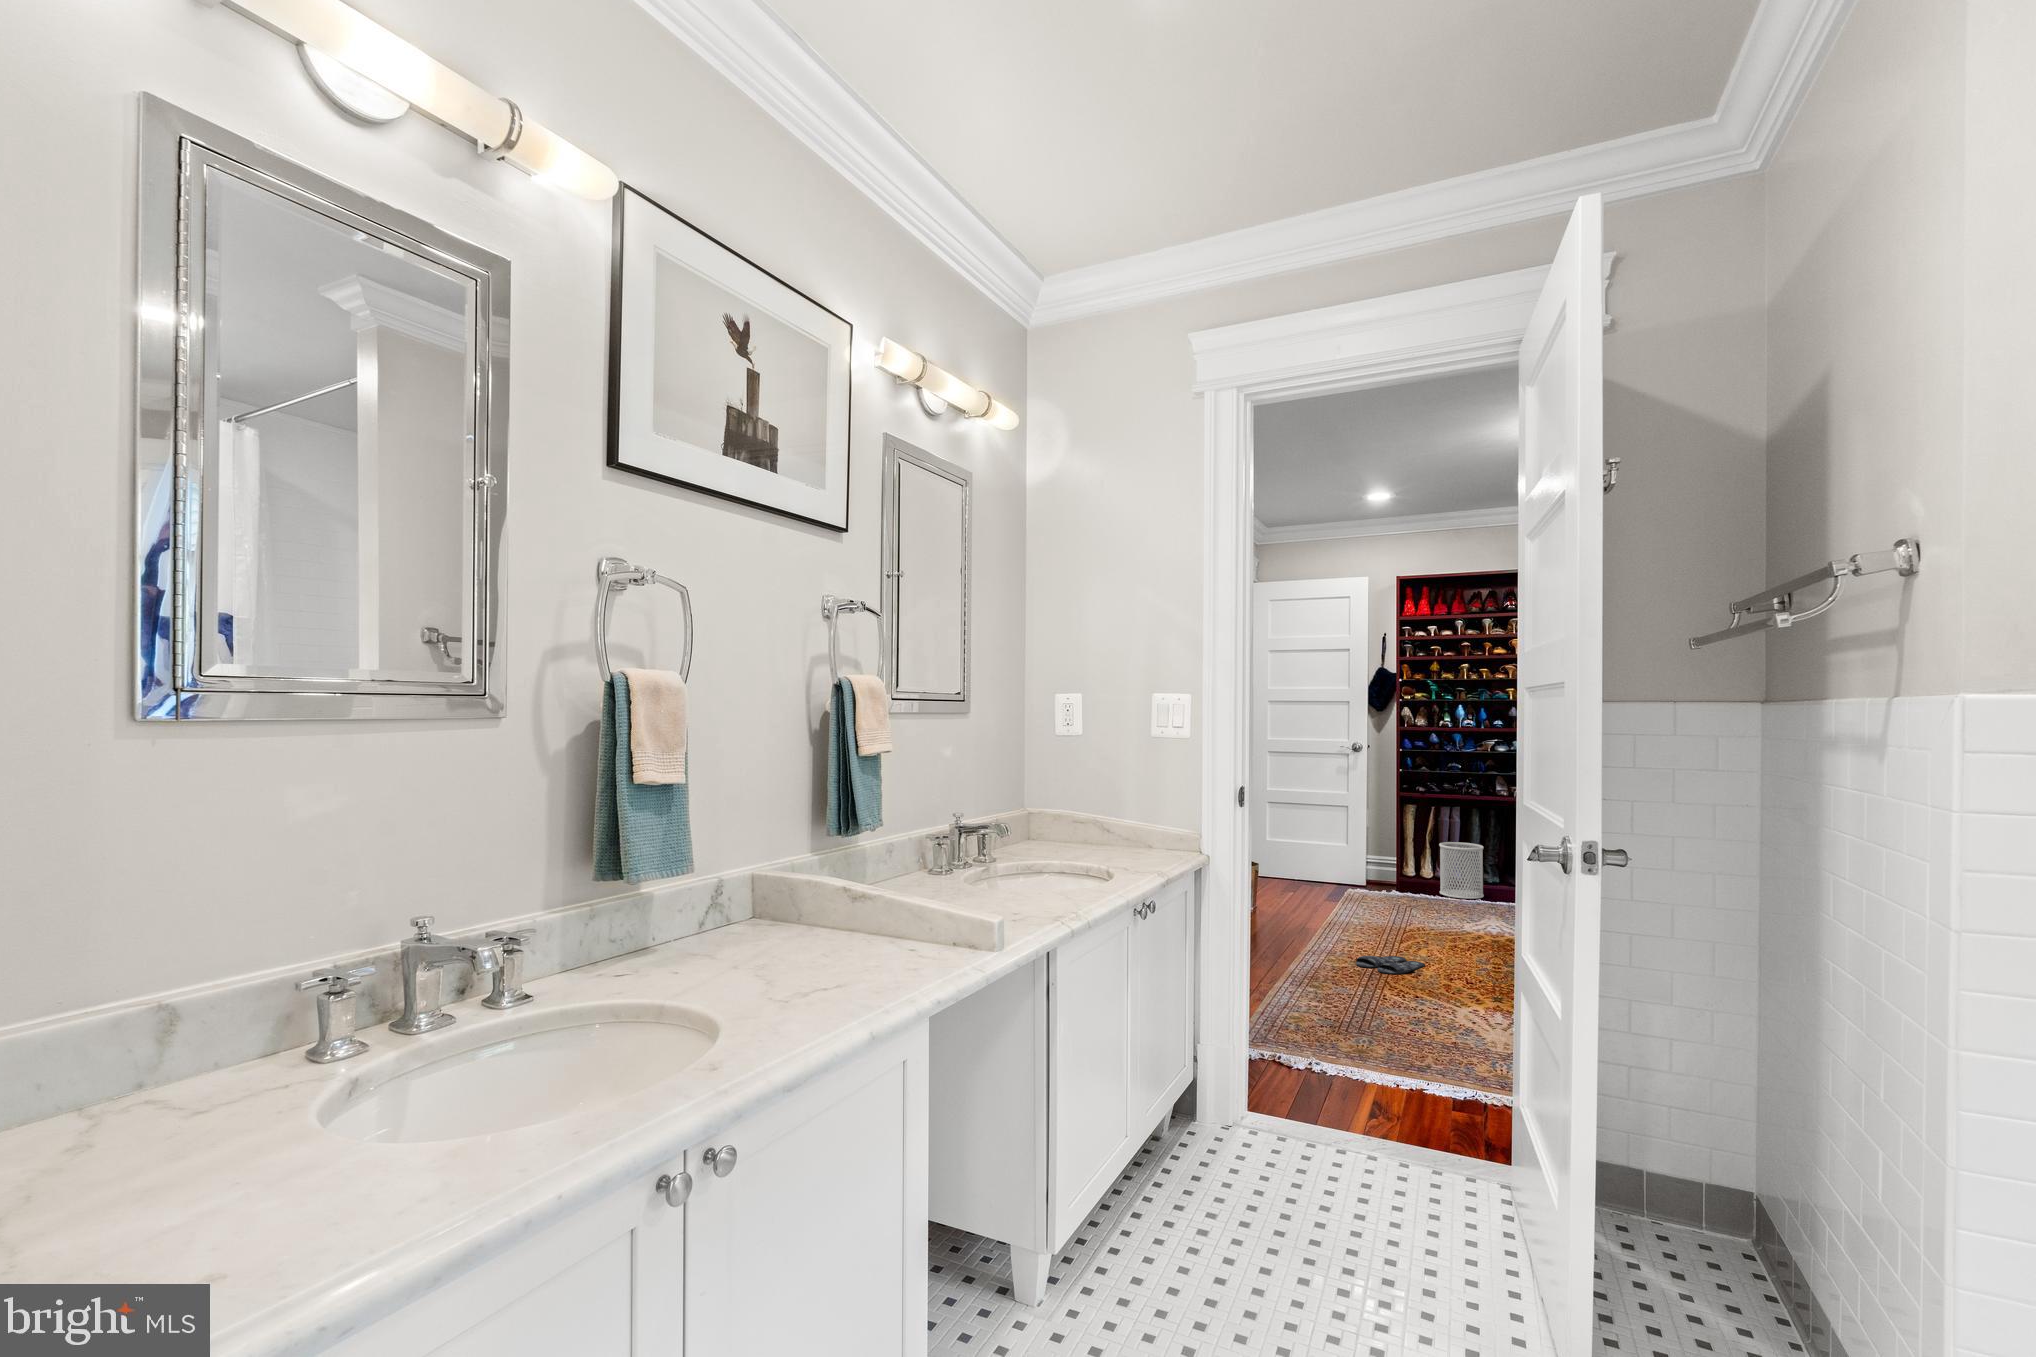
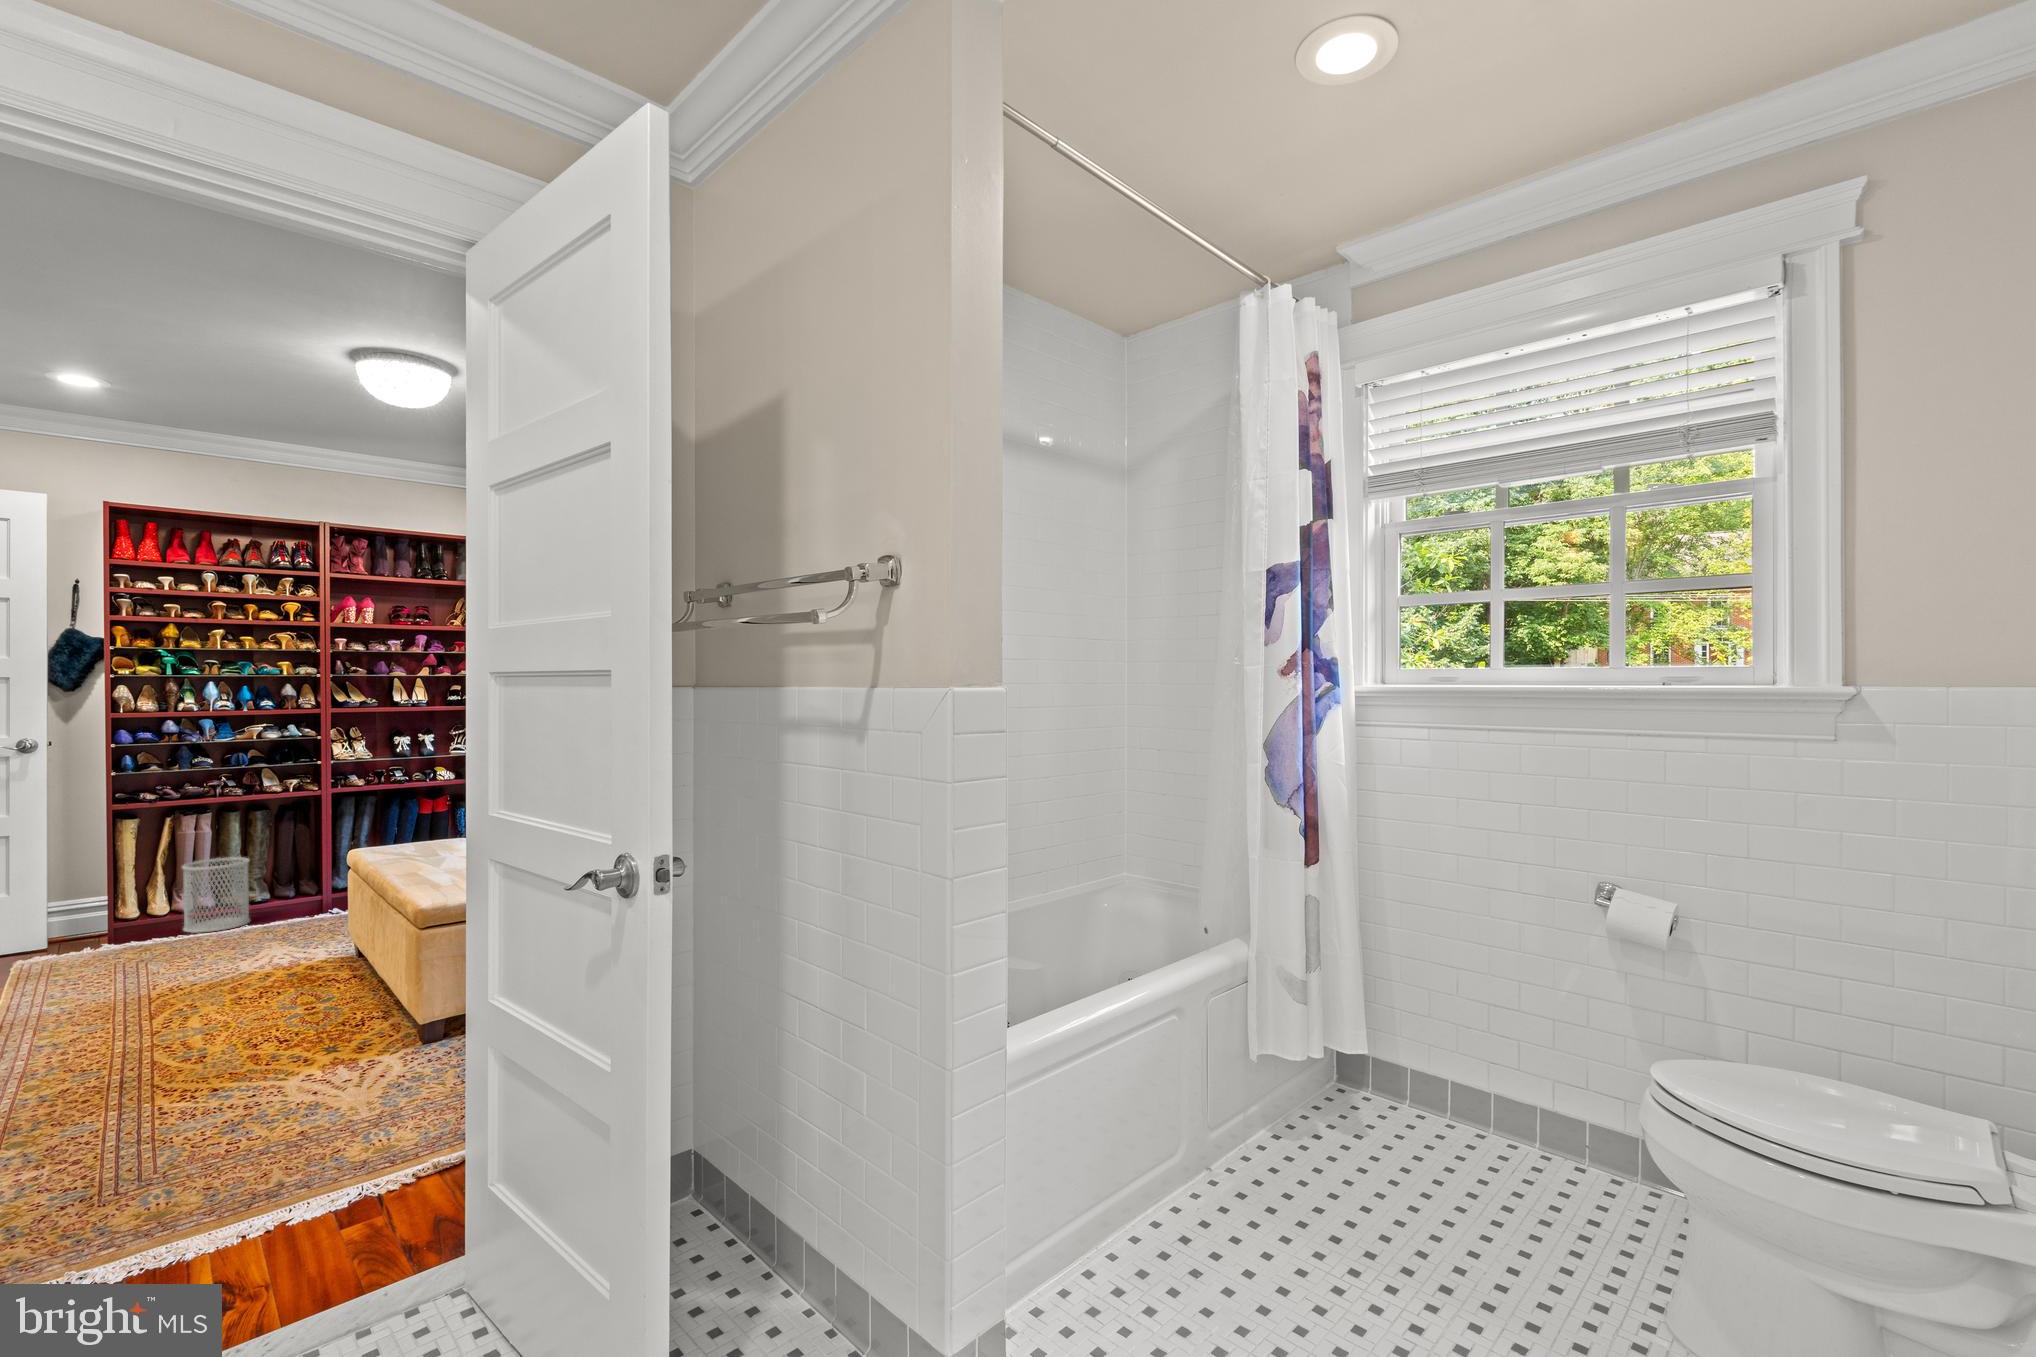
slippers: present [1356,956,1425,974] -> none [85,1037,206,1077]

